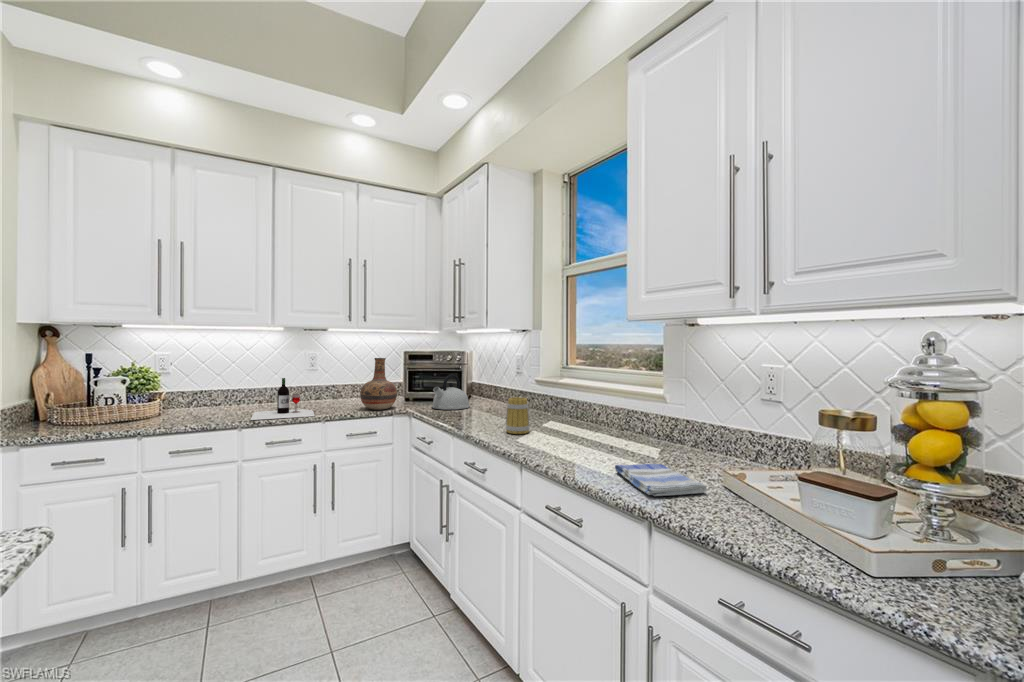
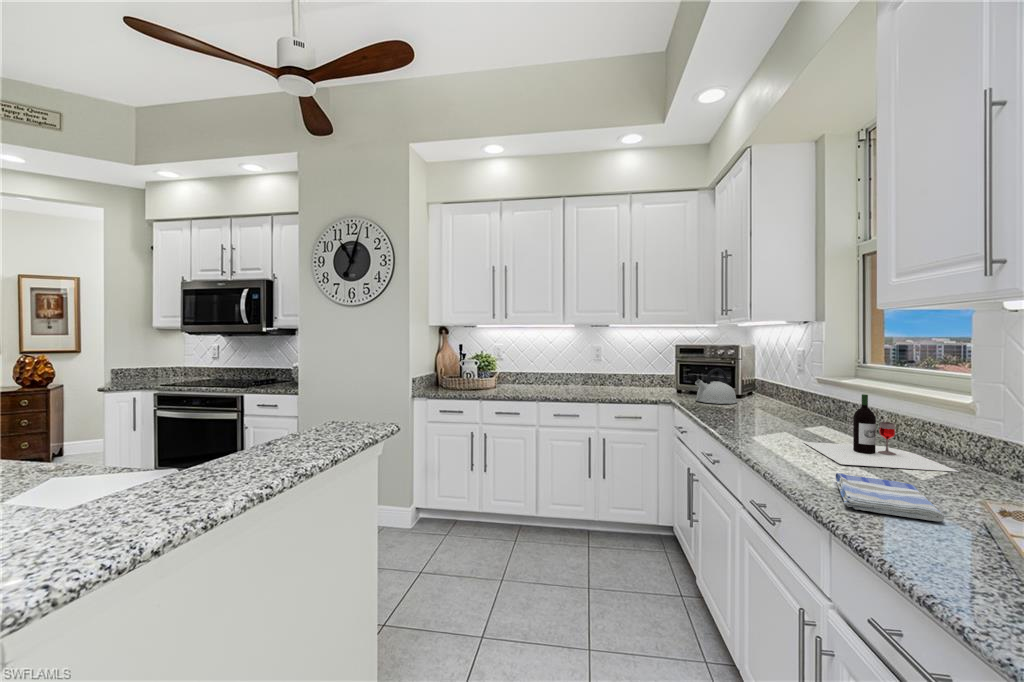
vase: present [360,358,397,410] -> none [629,351,662,397]
wine bottle: present [251,378,315,420] -> present [804,394,958,472]
mug: present [506,396,530,434] -> none [749,393,778,433]

